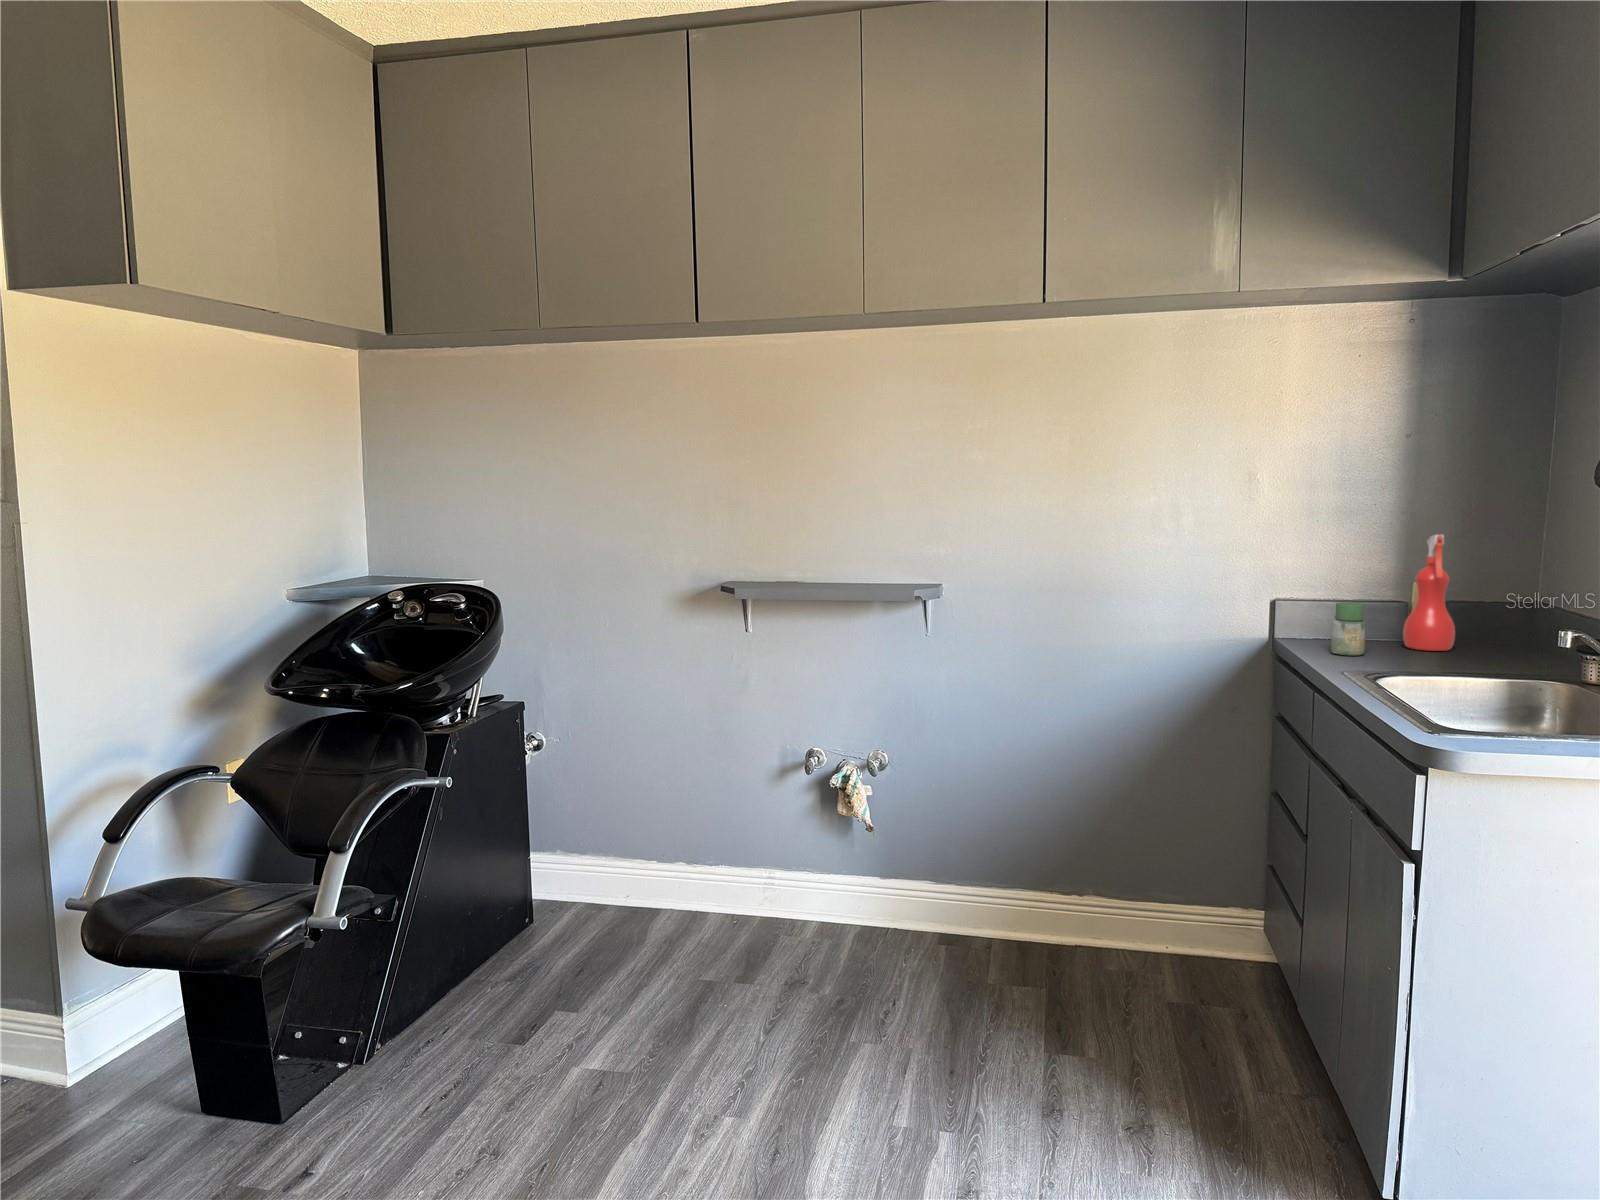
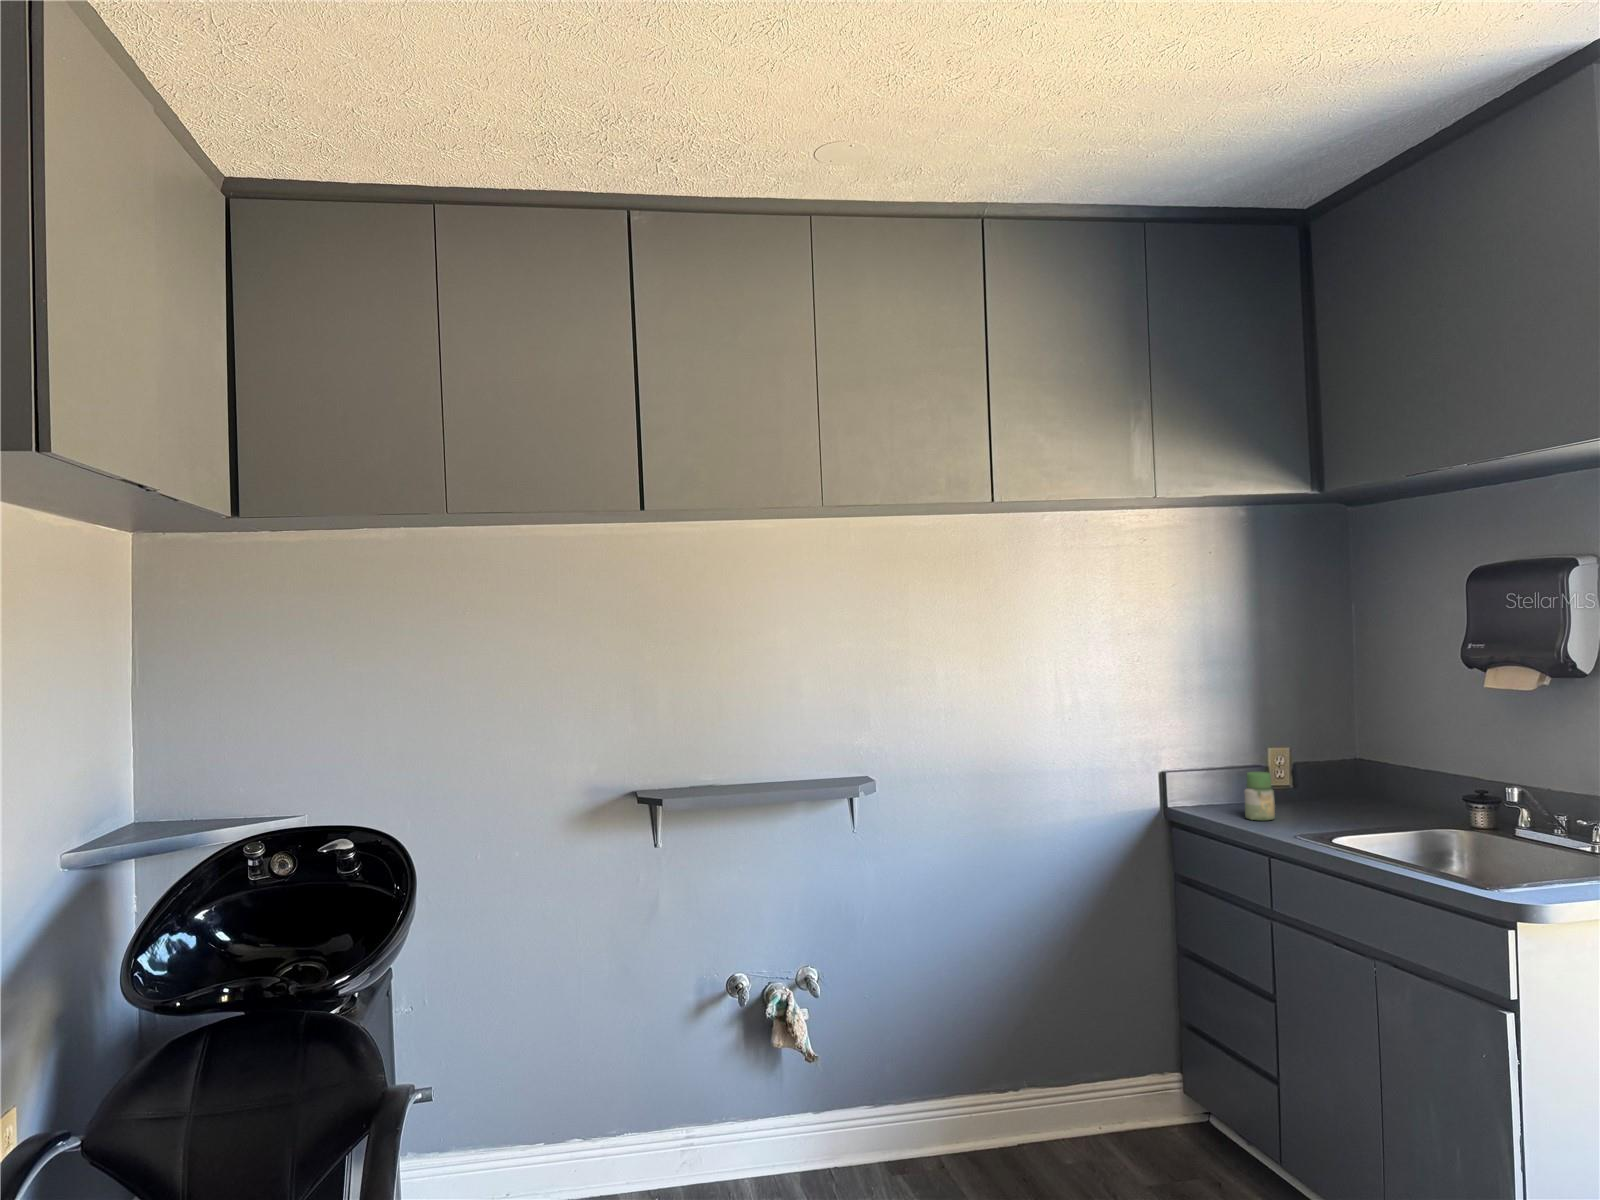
spray bottle: present [1403,535,1455,651] -> none [1284,707,1327,809]

